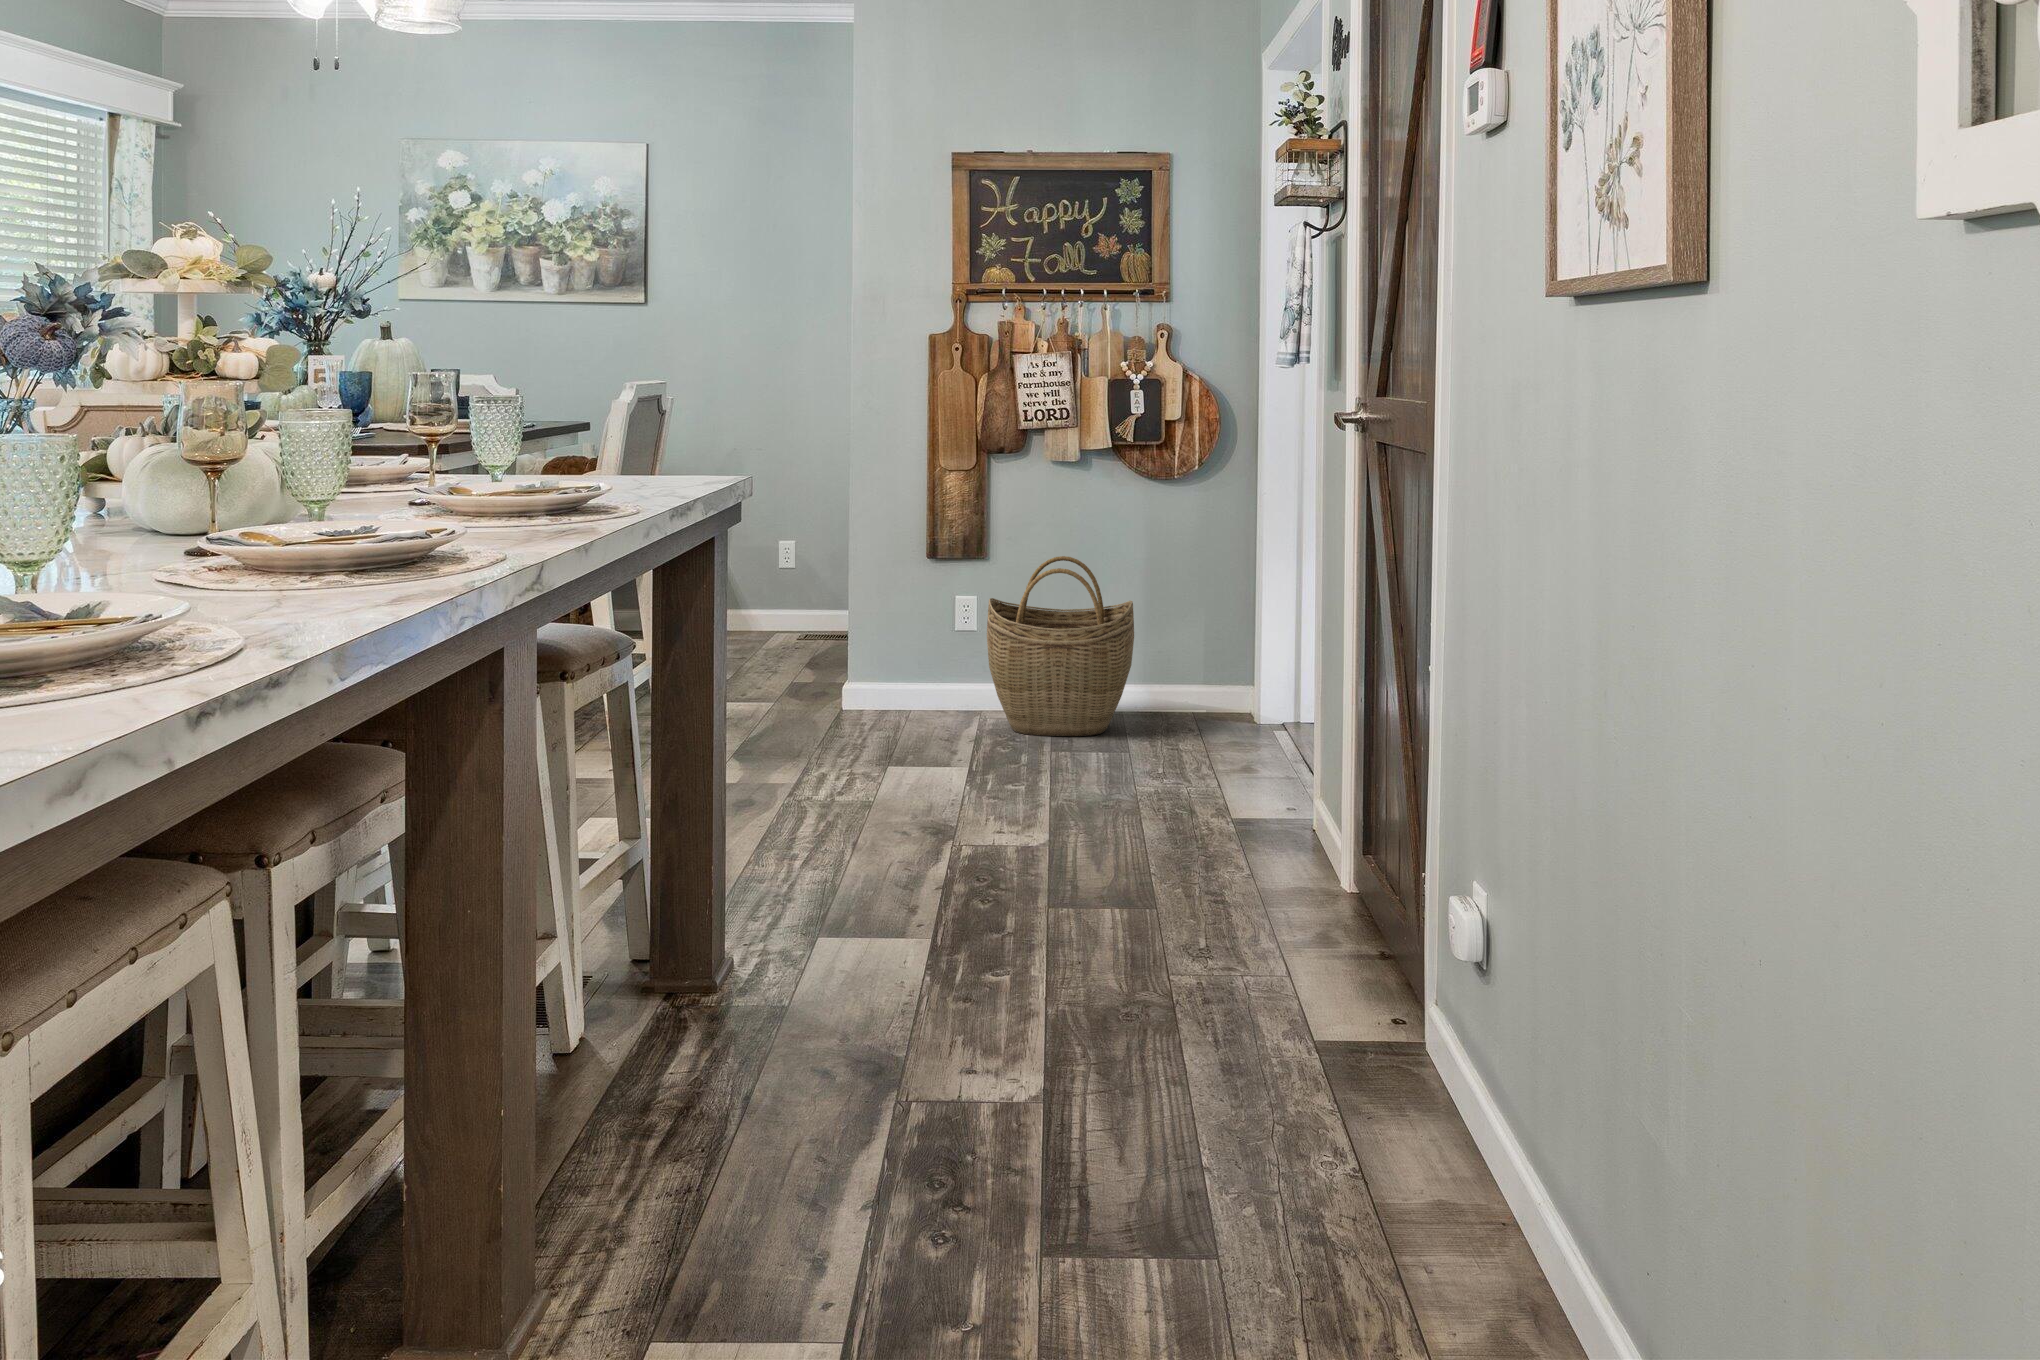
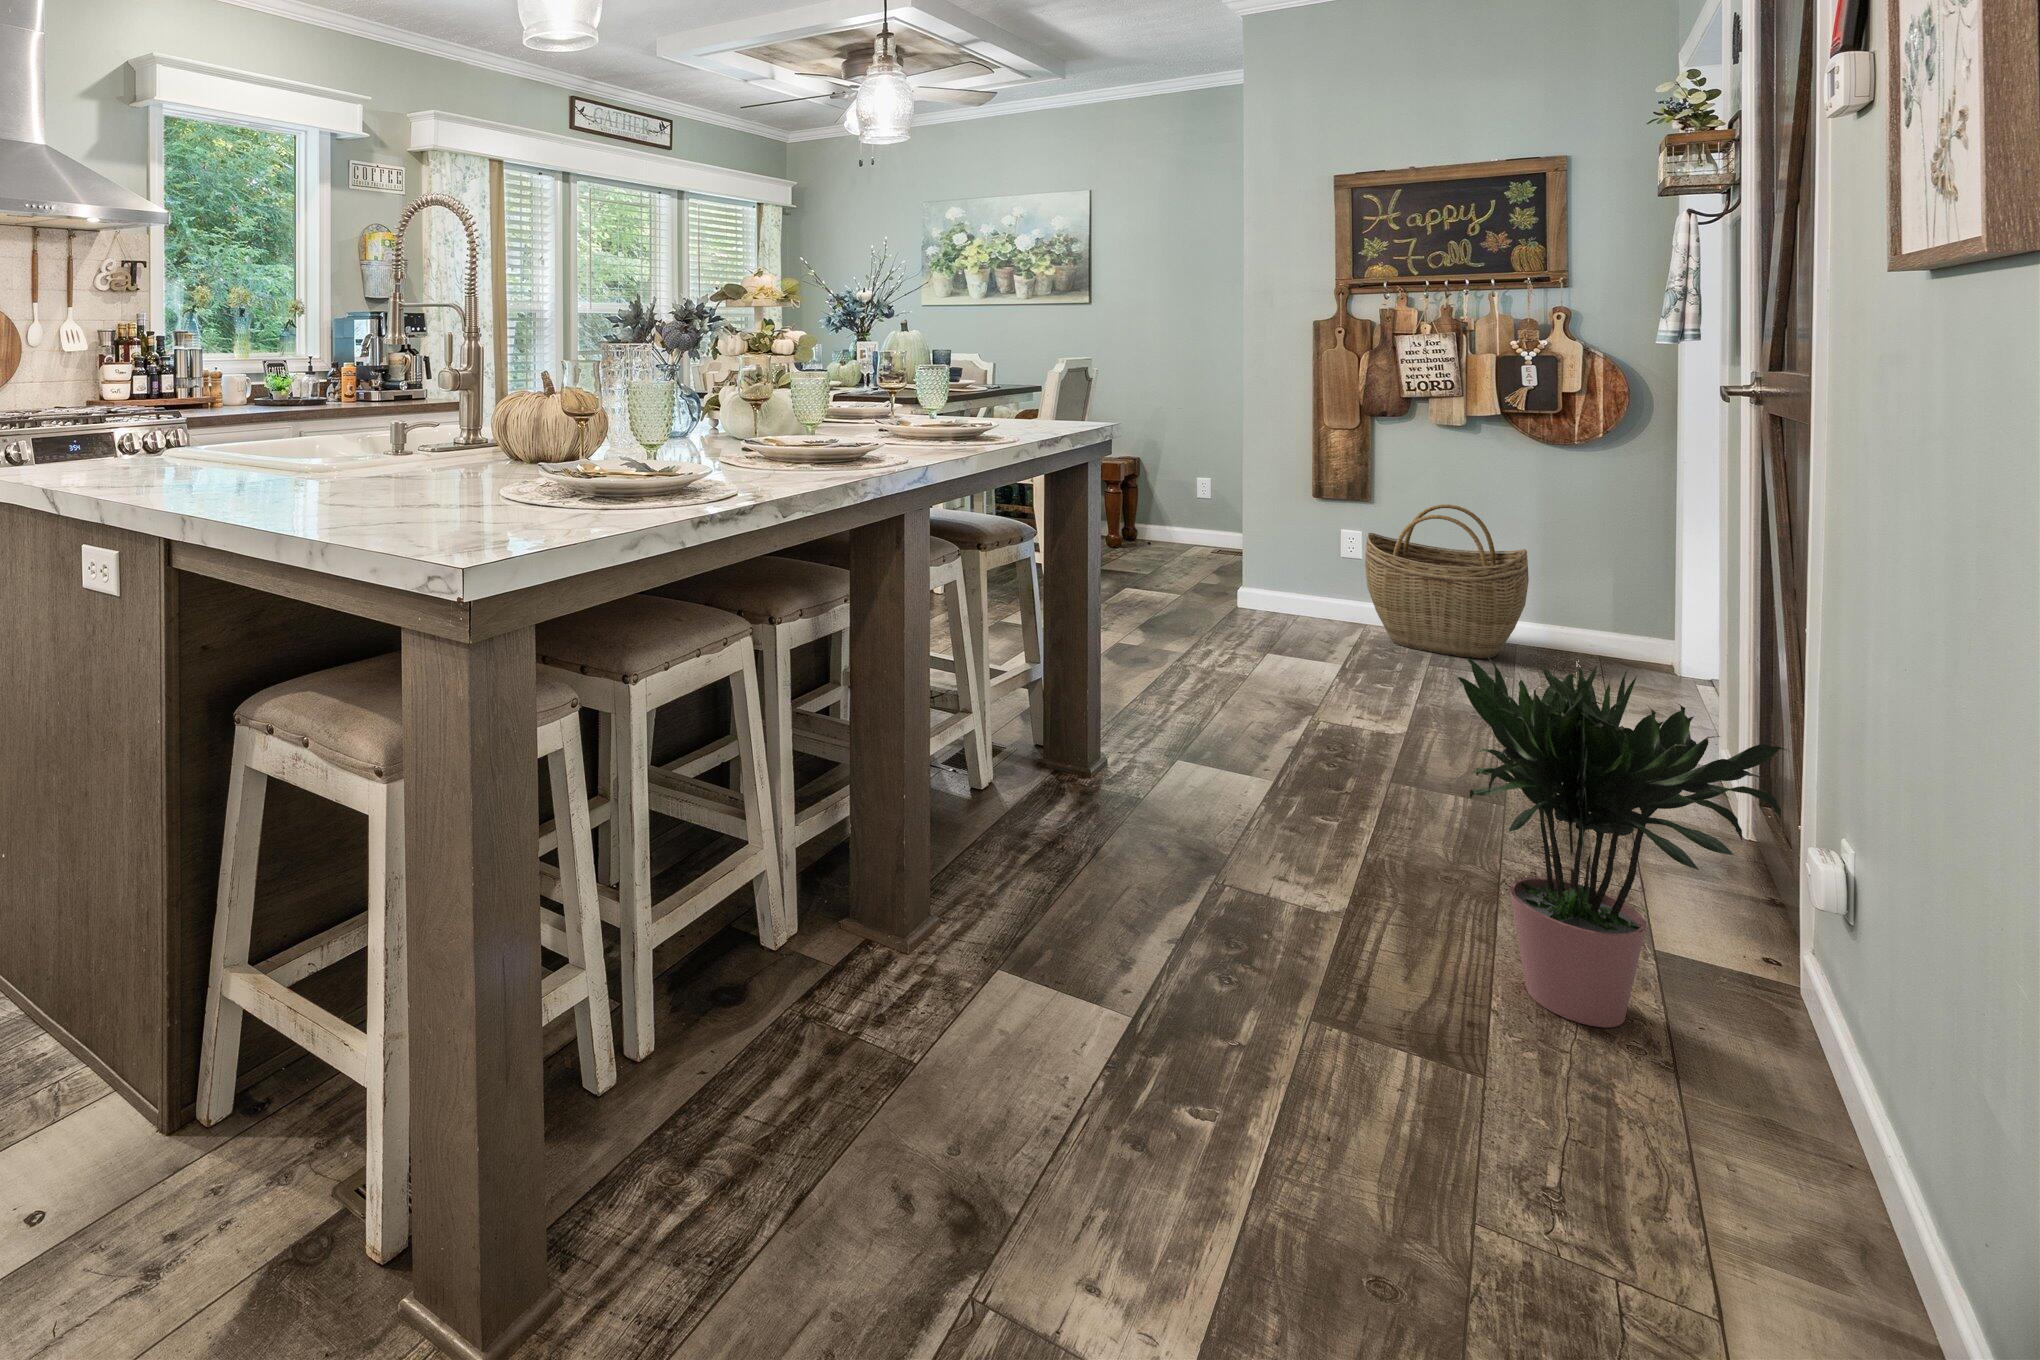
potted plant: none [1160,692,1438,1137] -> present [1458,658,1786,1027]

